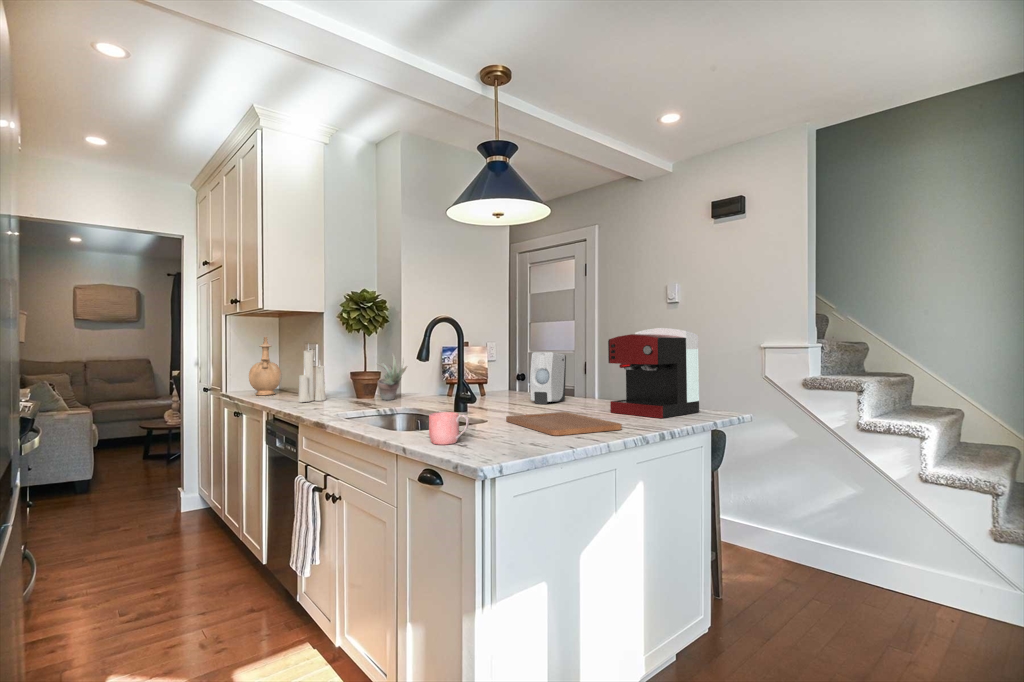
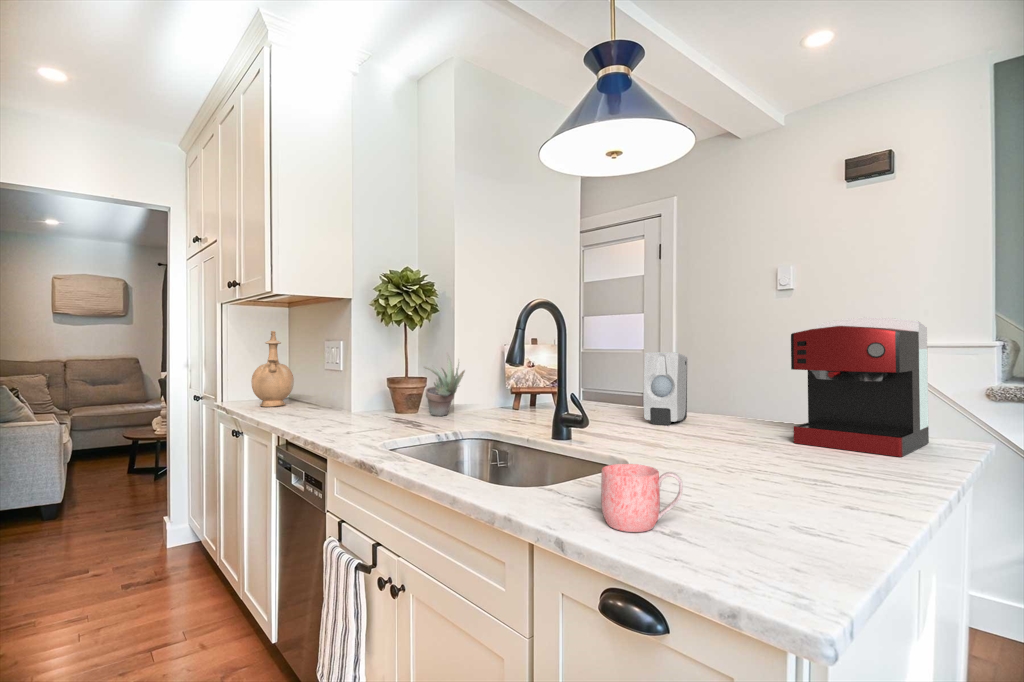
candle: present [298,349,326,402] -> none [319,335,356,419]
cutting board: present [506,412,622,436] -> none [662,444,896,503]

